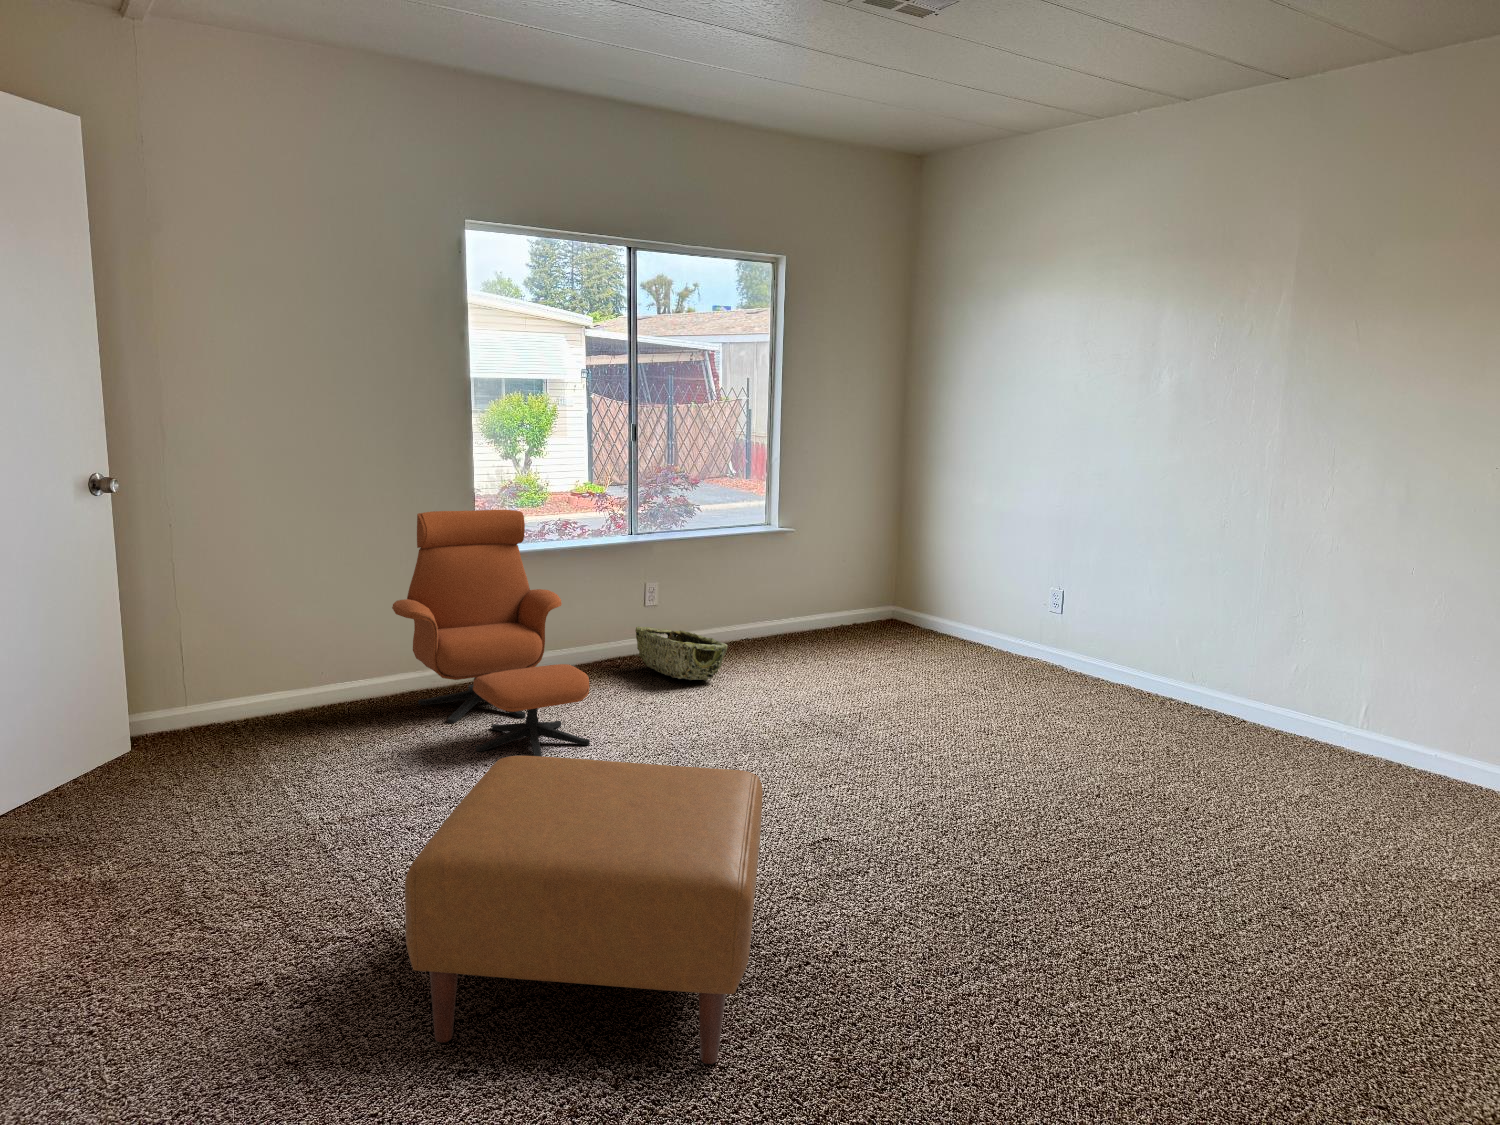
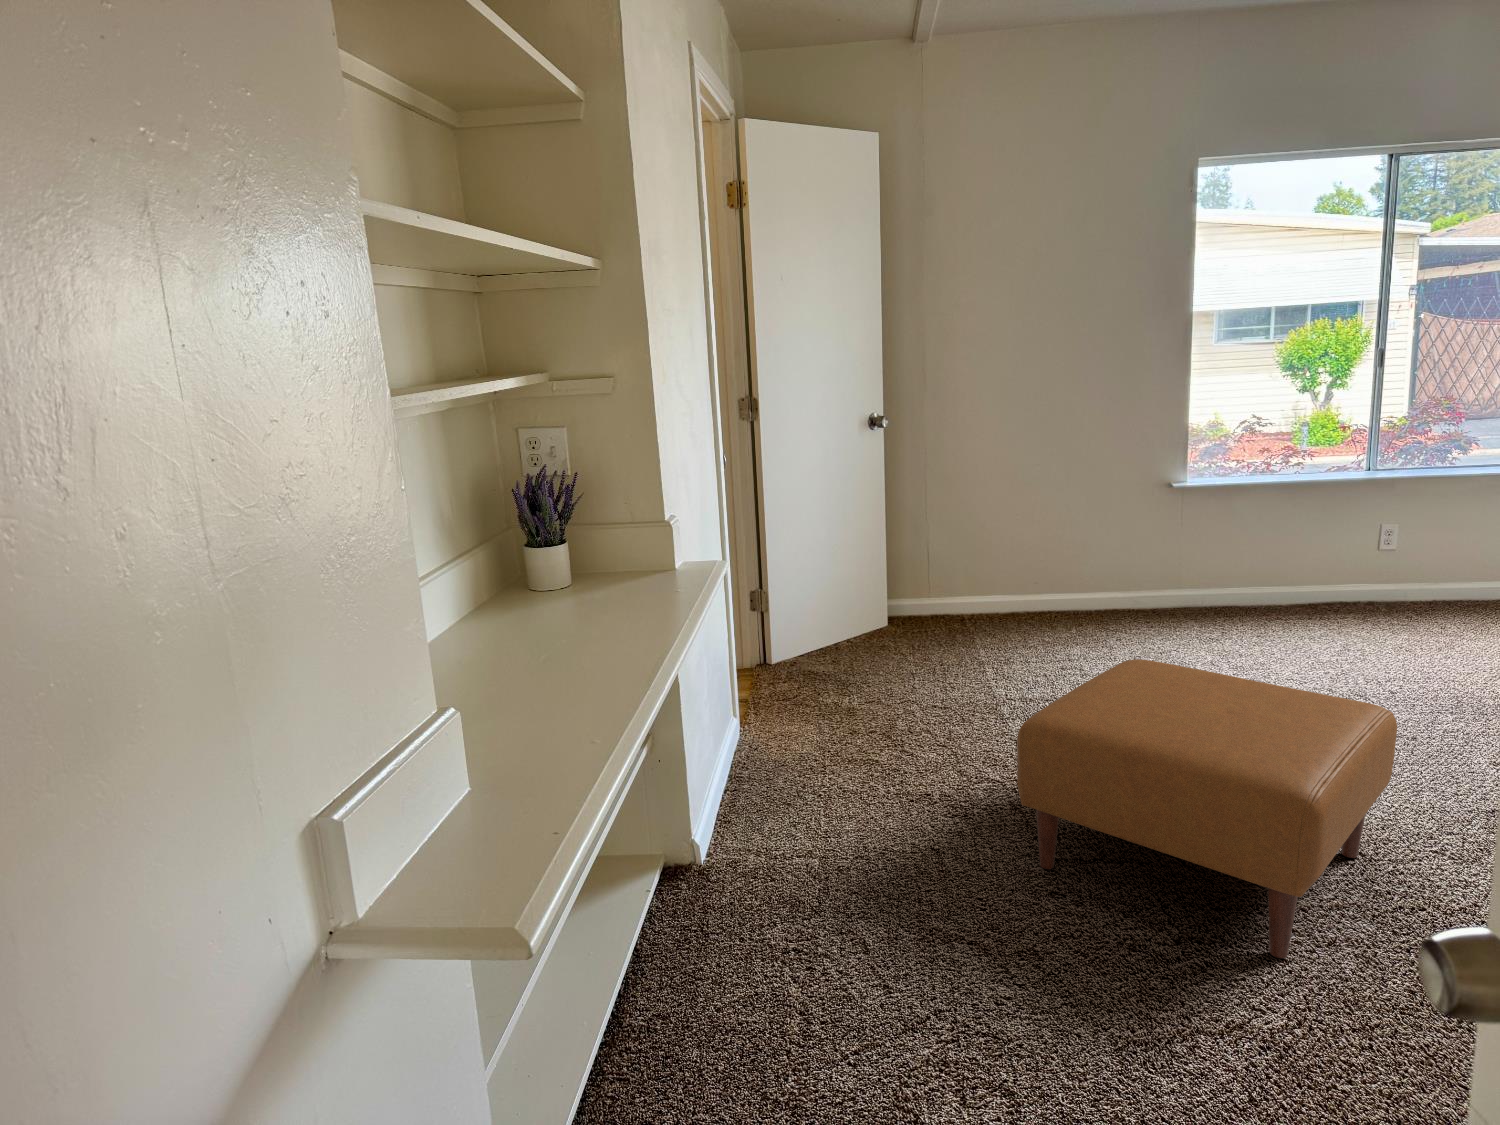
lounge chair: present [392,510,590,756] -> none [1085,445,1265,680]
woven basket: present [636,627,728,681] -> none [1345,565,1459,627]

